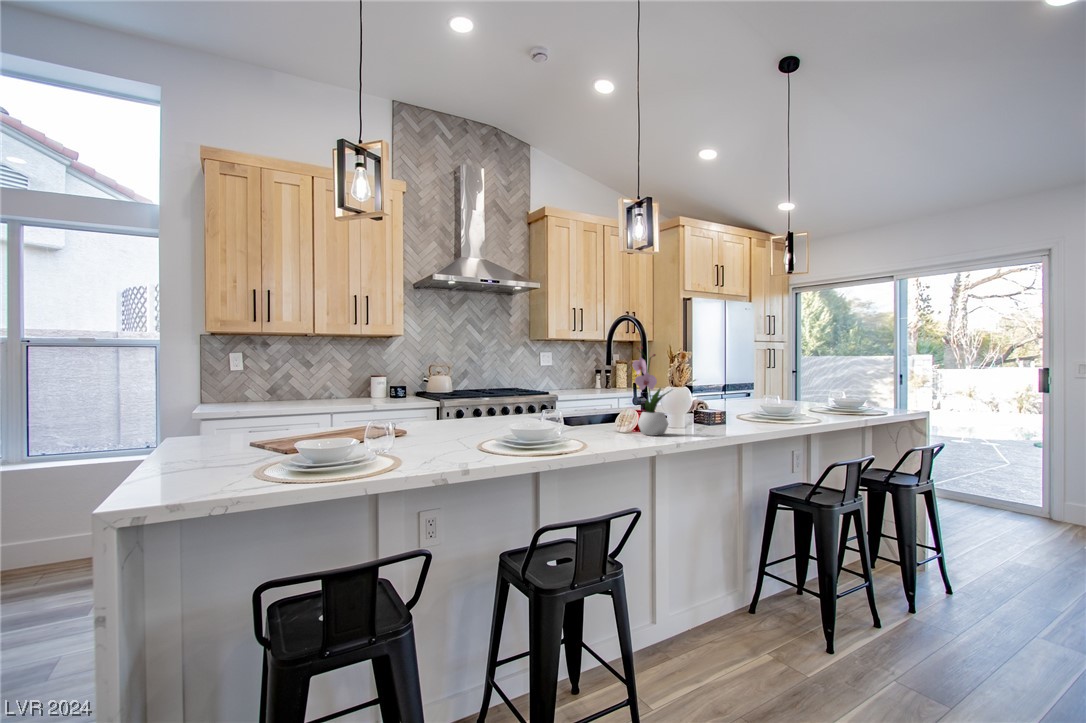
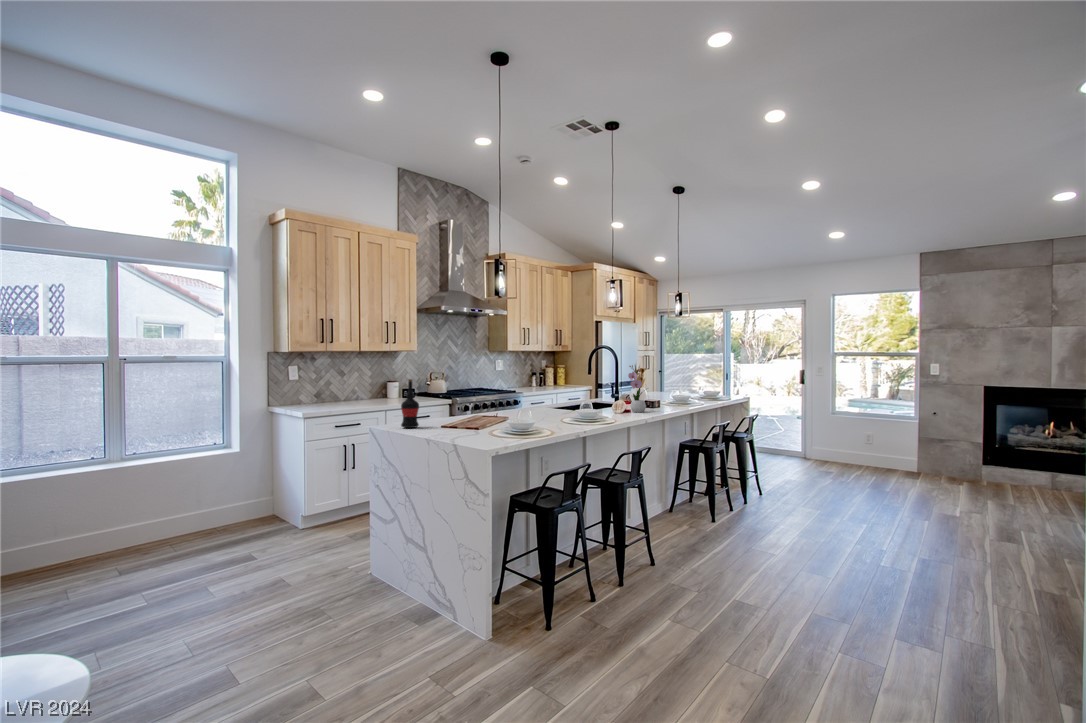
wine bottle: none [186,363,221,446] -> present [401,379,419,428]

